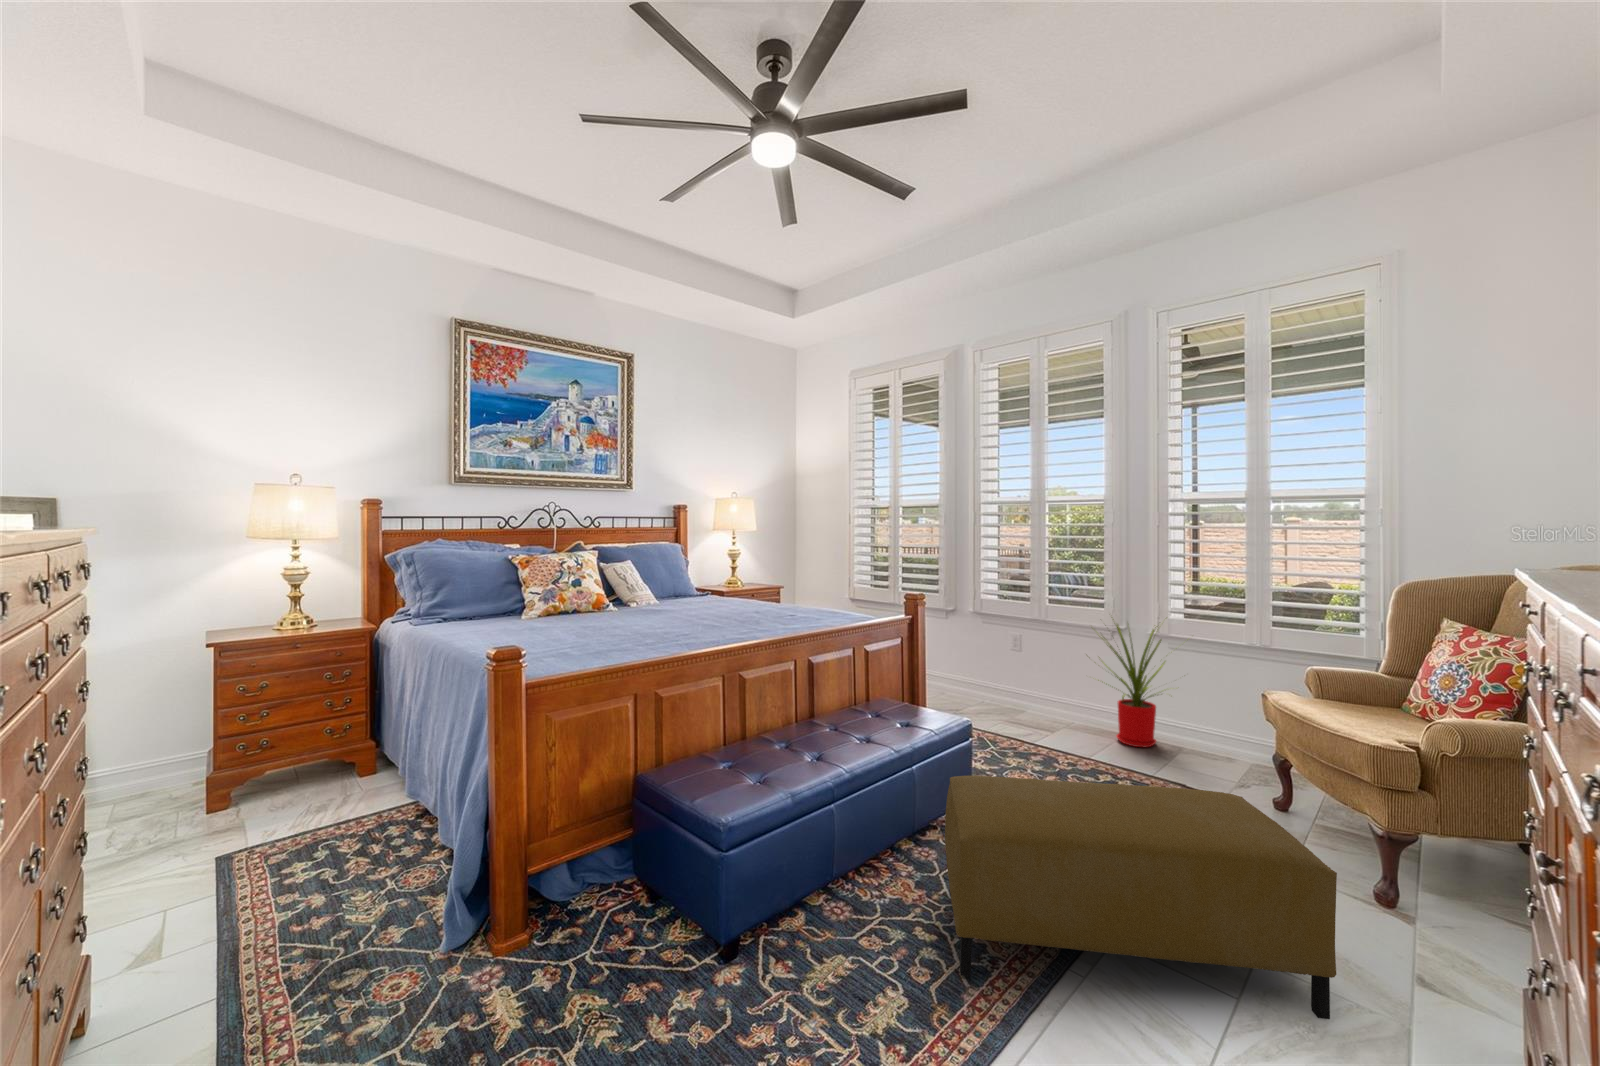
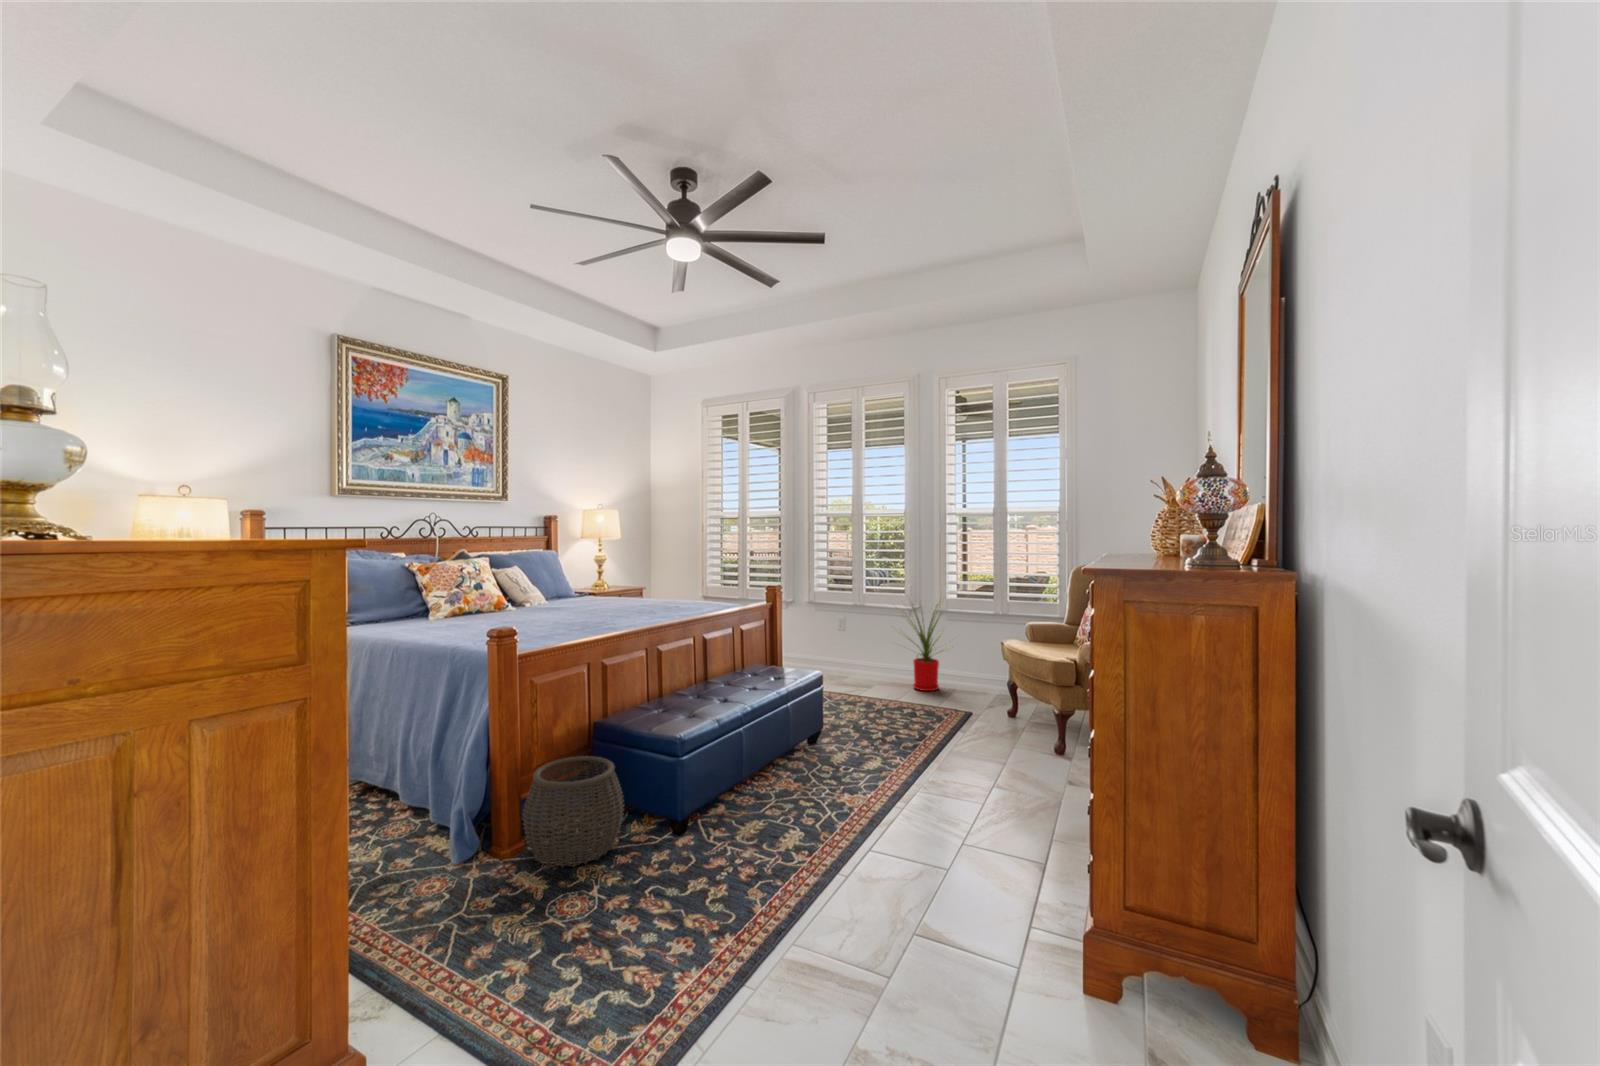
ottoman: present [945,775,1337,1019] -> none [815,696,1035,819]
woven basket: none [511,828,652,998] -> present [523,756,624,867]

